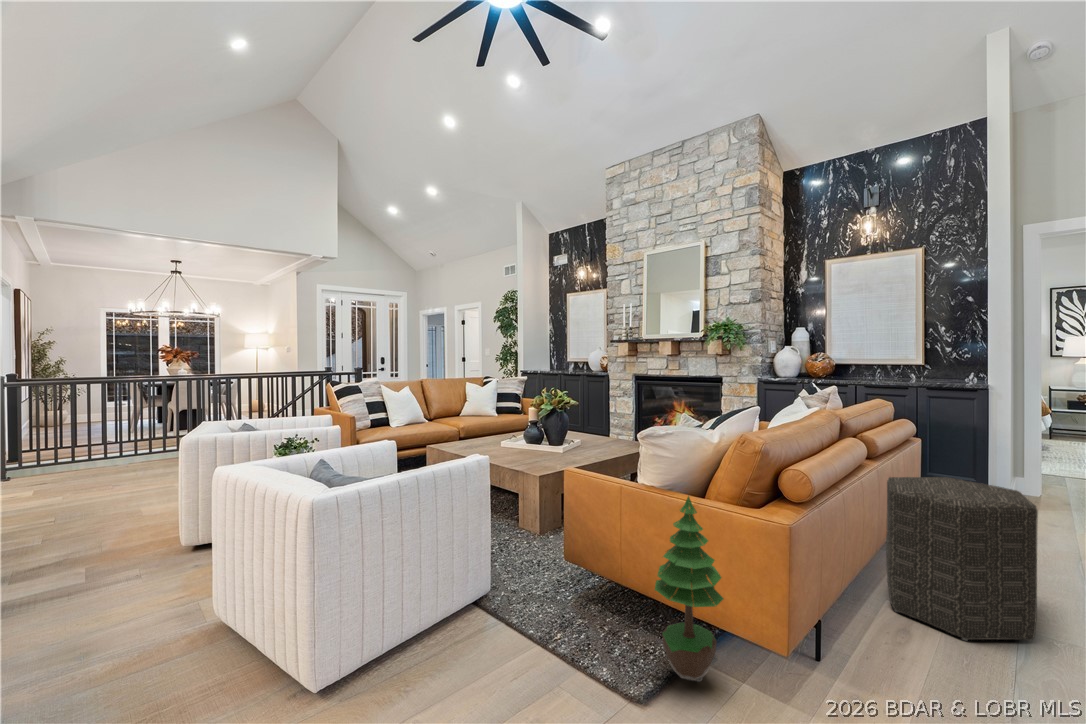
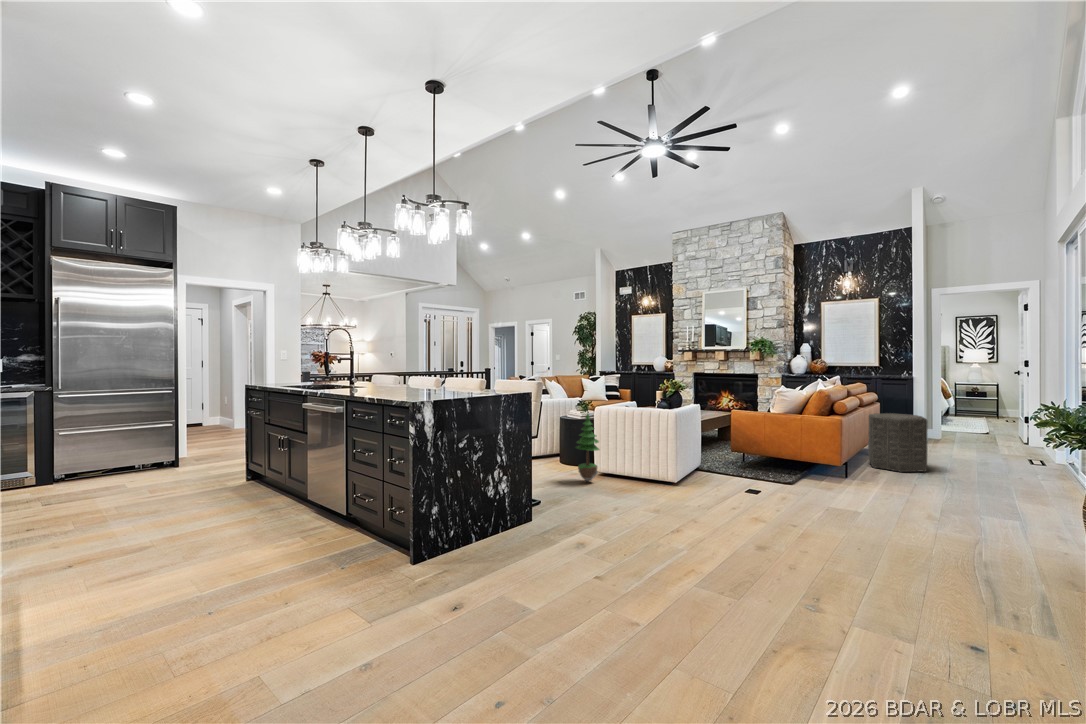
potted tree: present [655,496,724,682] -> present [576,414,599,482]

